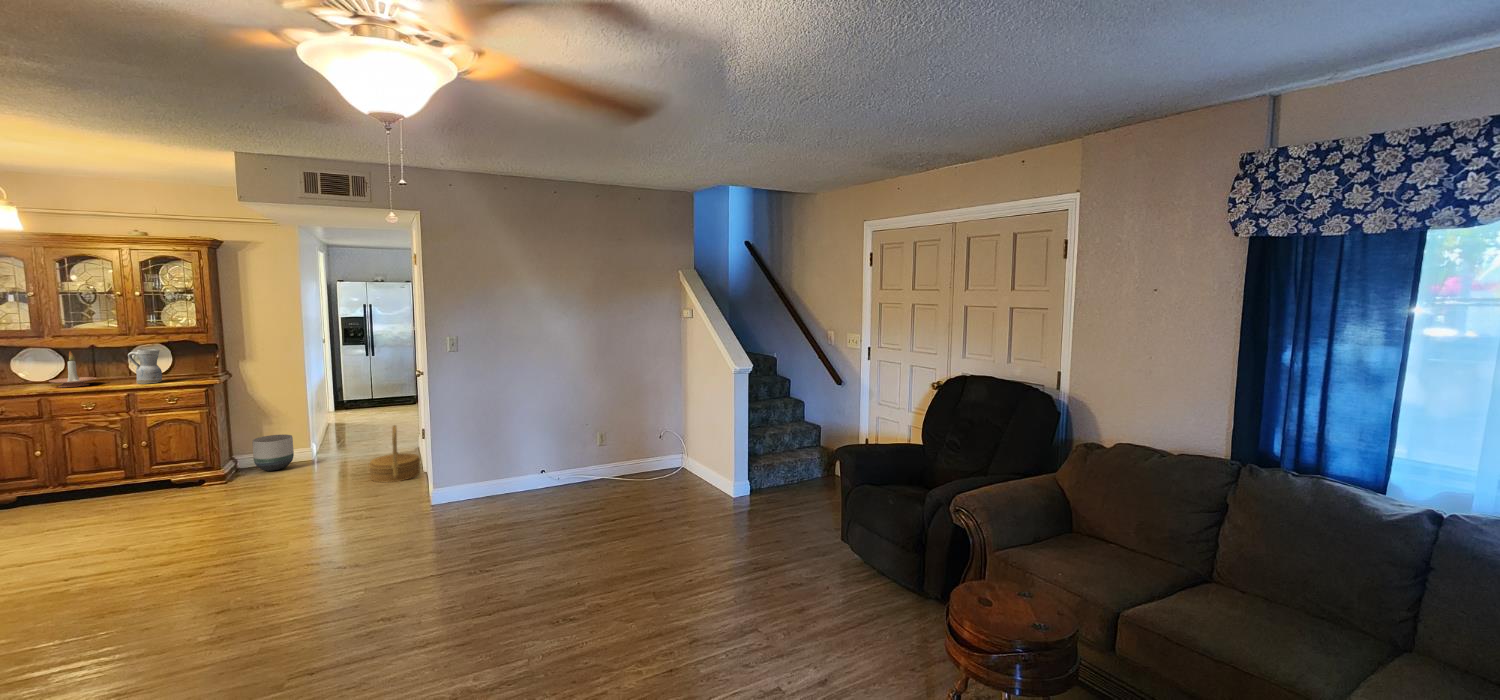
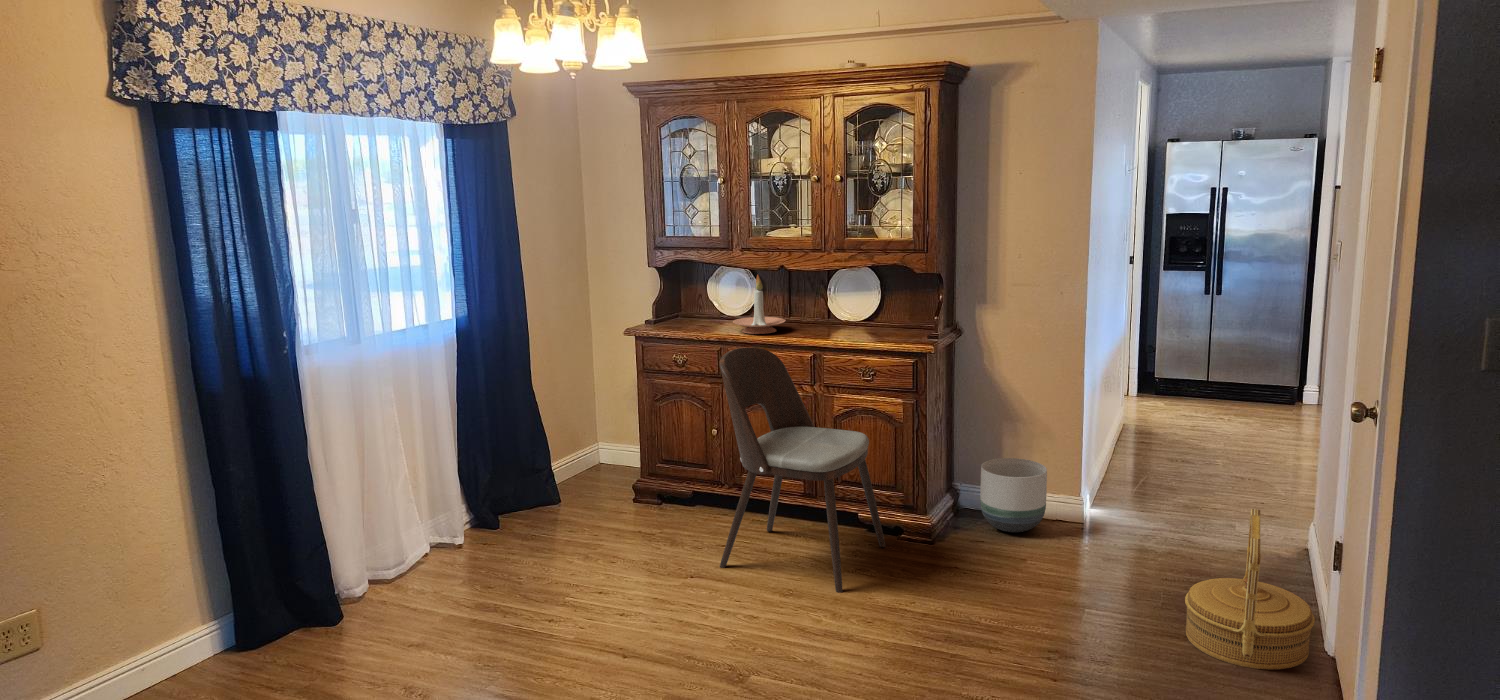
ceramic pitcher: present [128,349,162,384] -> none [819,277,860,340]
dining chair: none [59,392,196,523] -> present [719,348,886,593]

